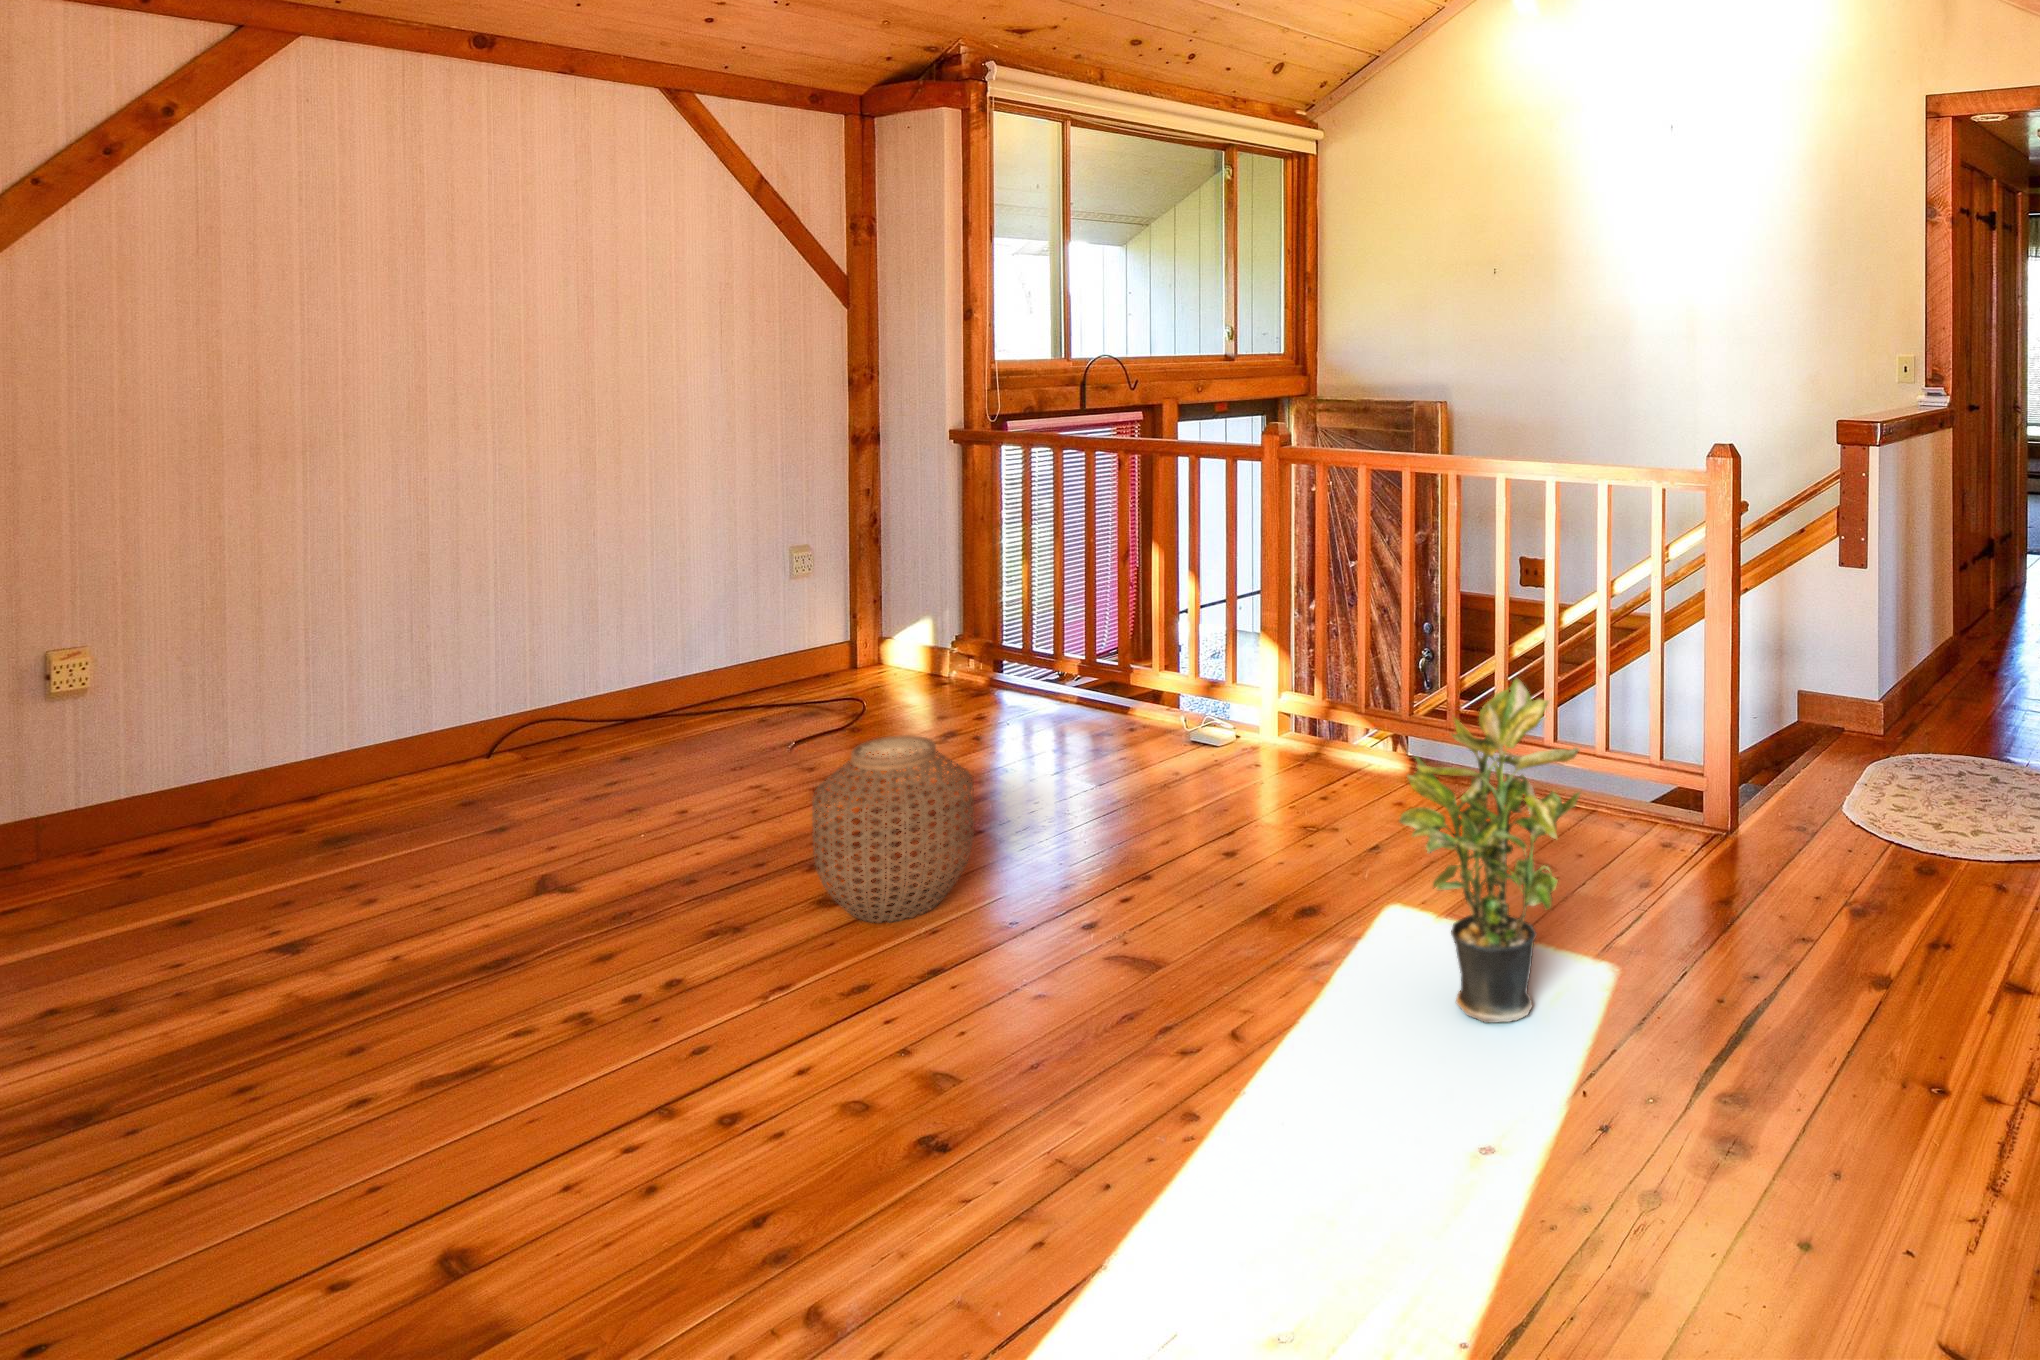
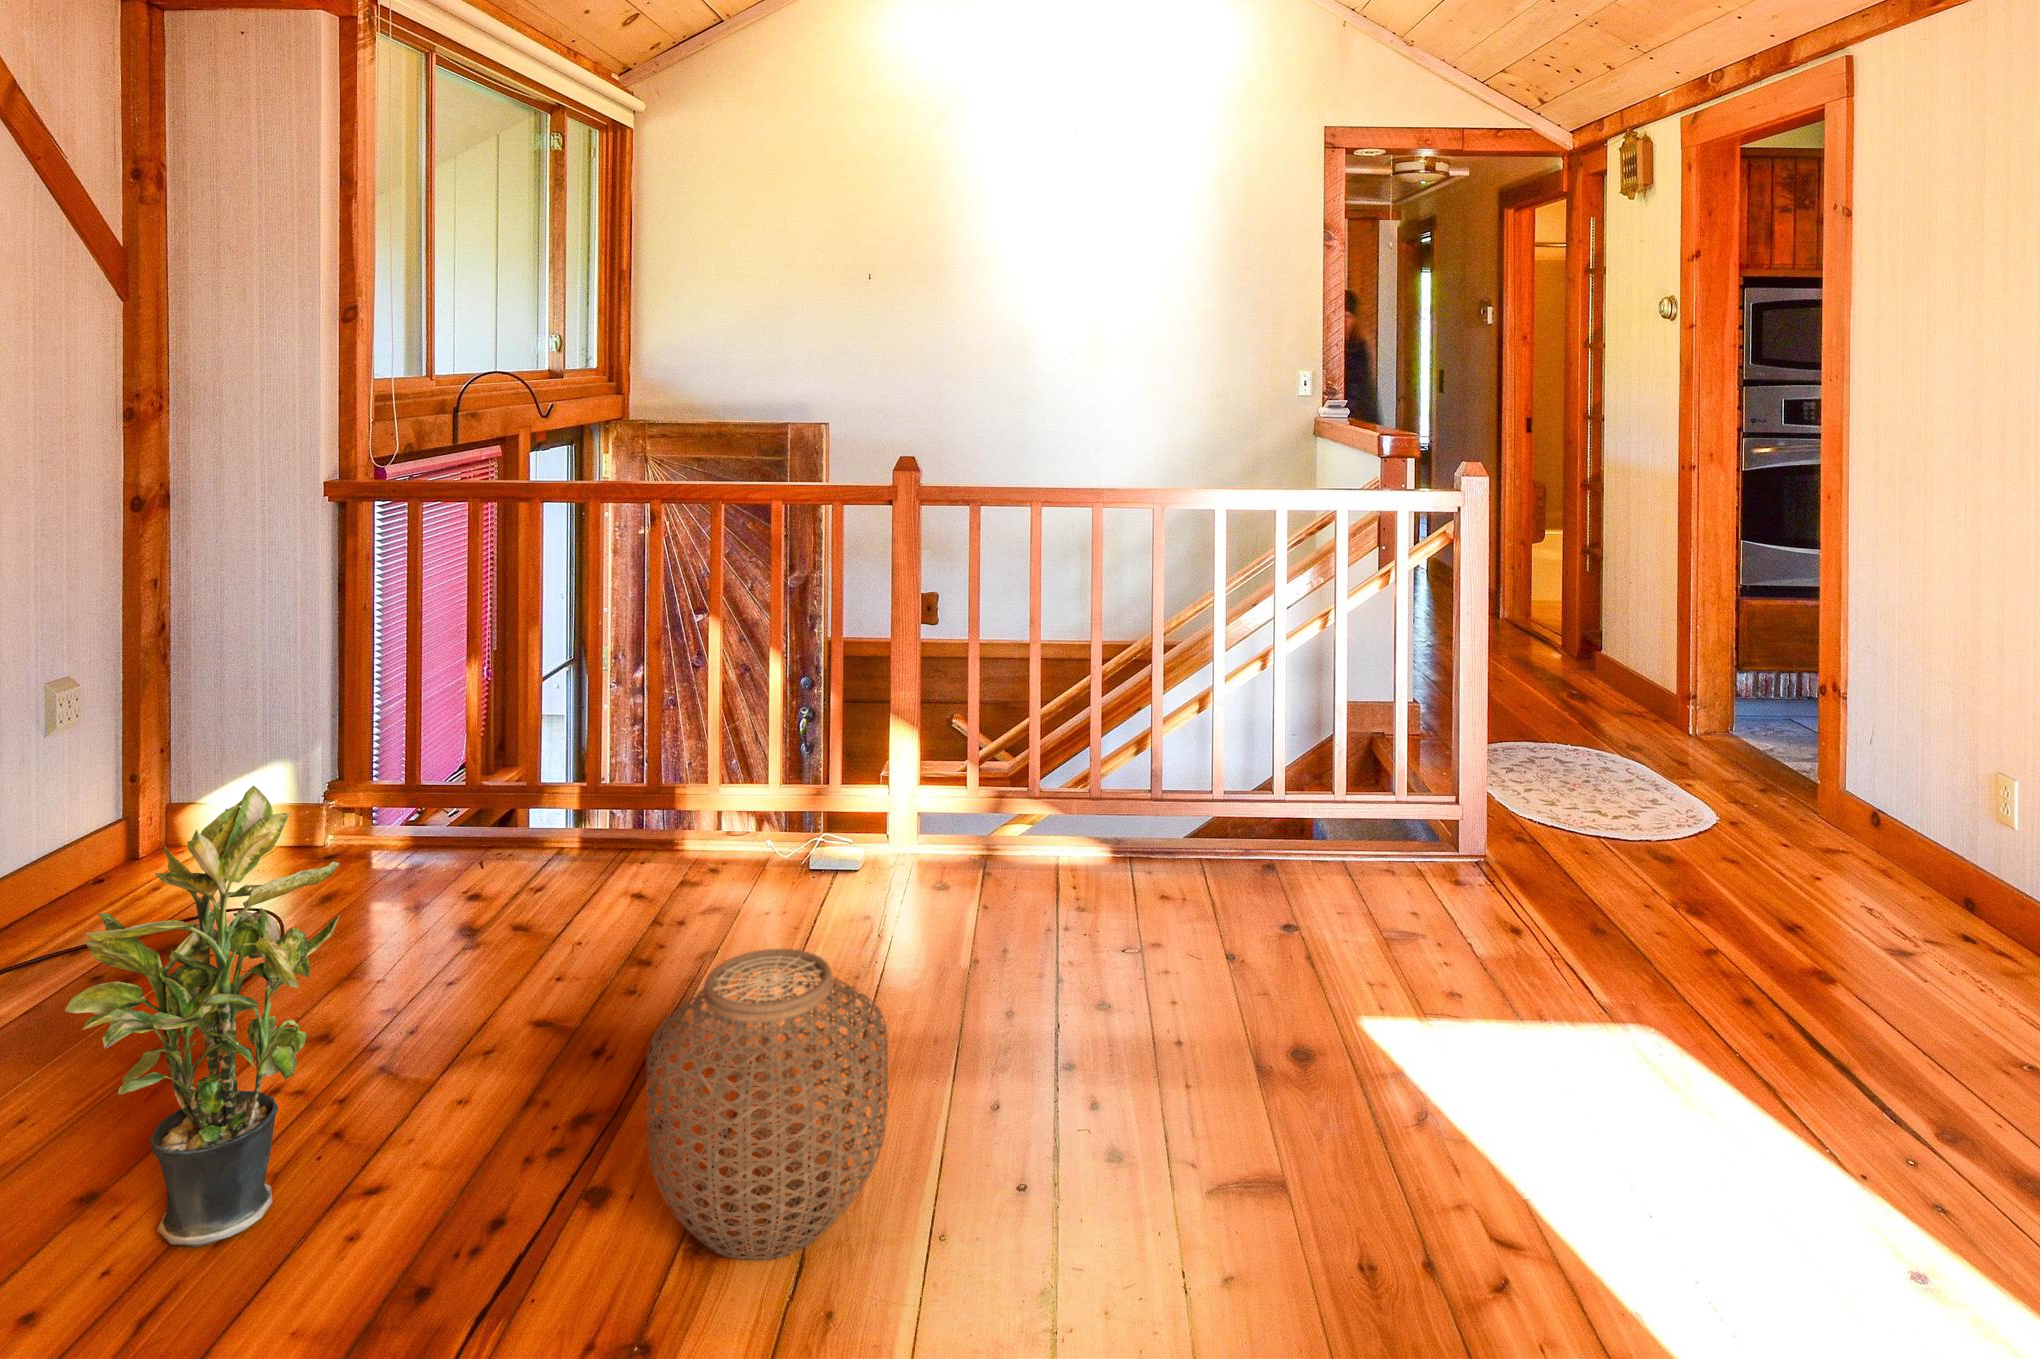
potted plant: present [1399,678,1580,1023] -> present [65,786,340,1248]

